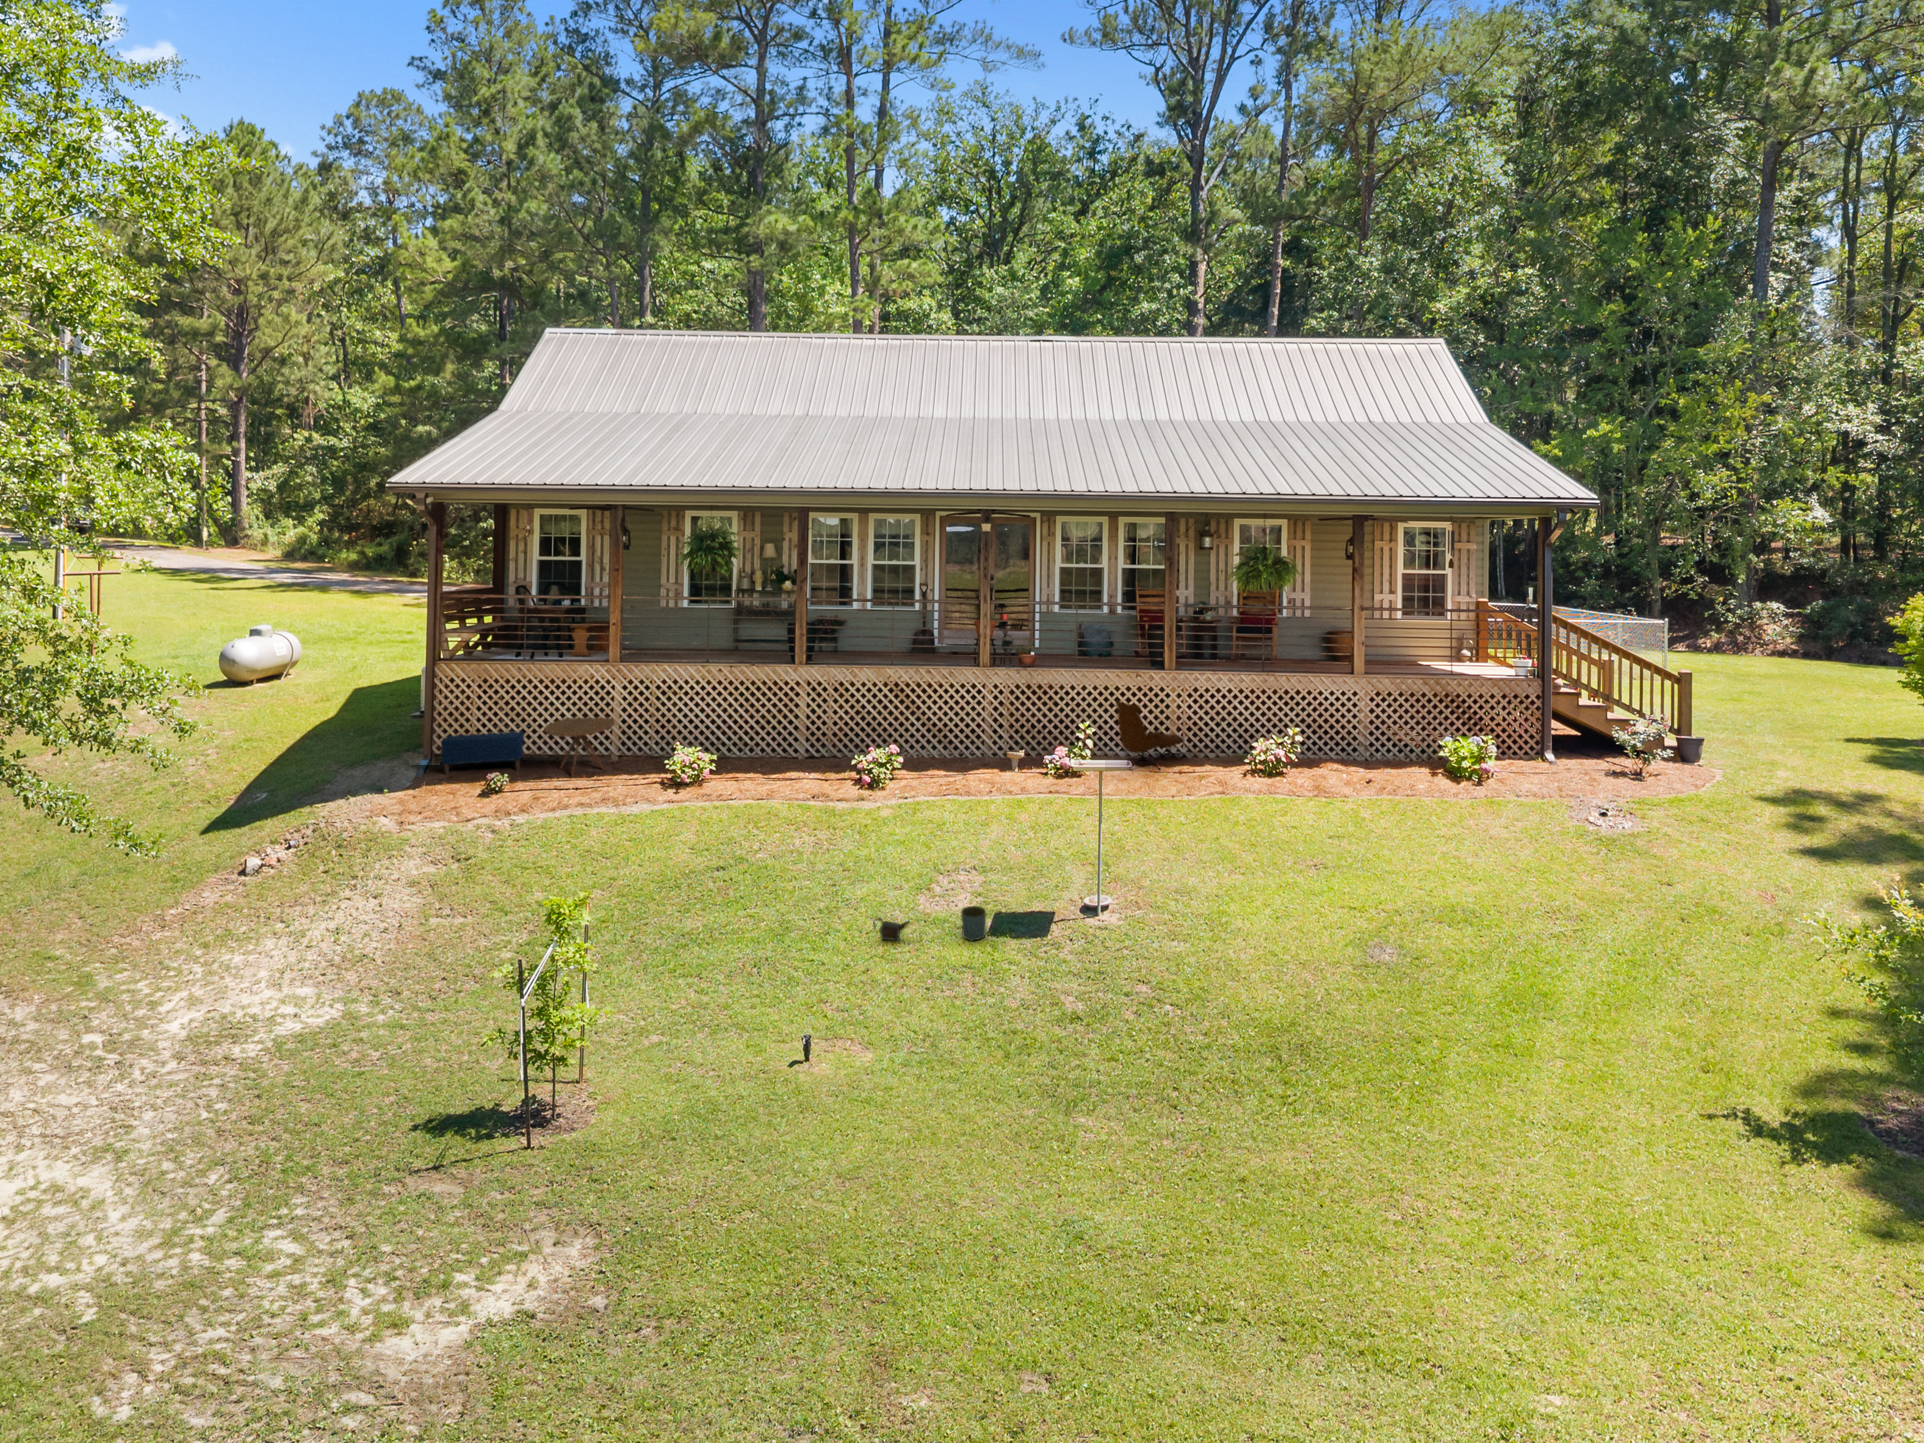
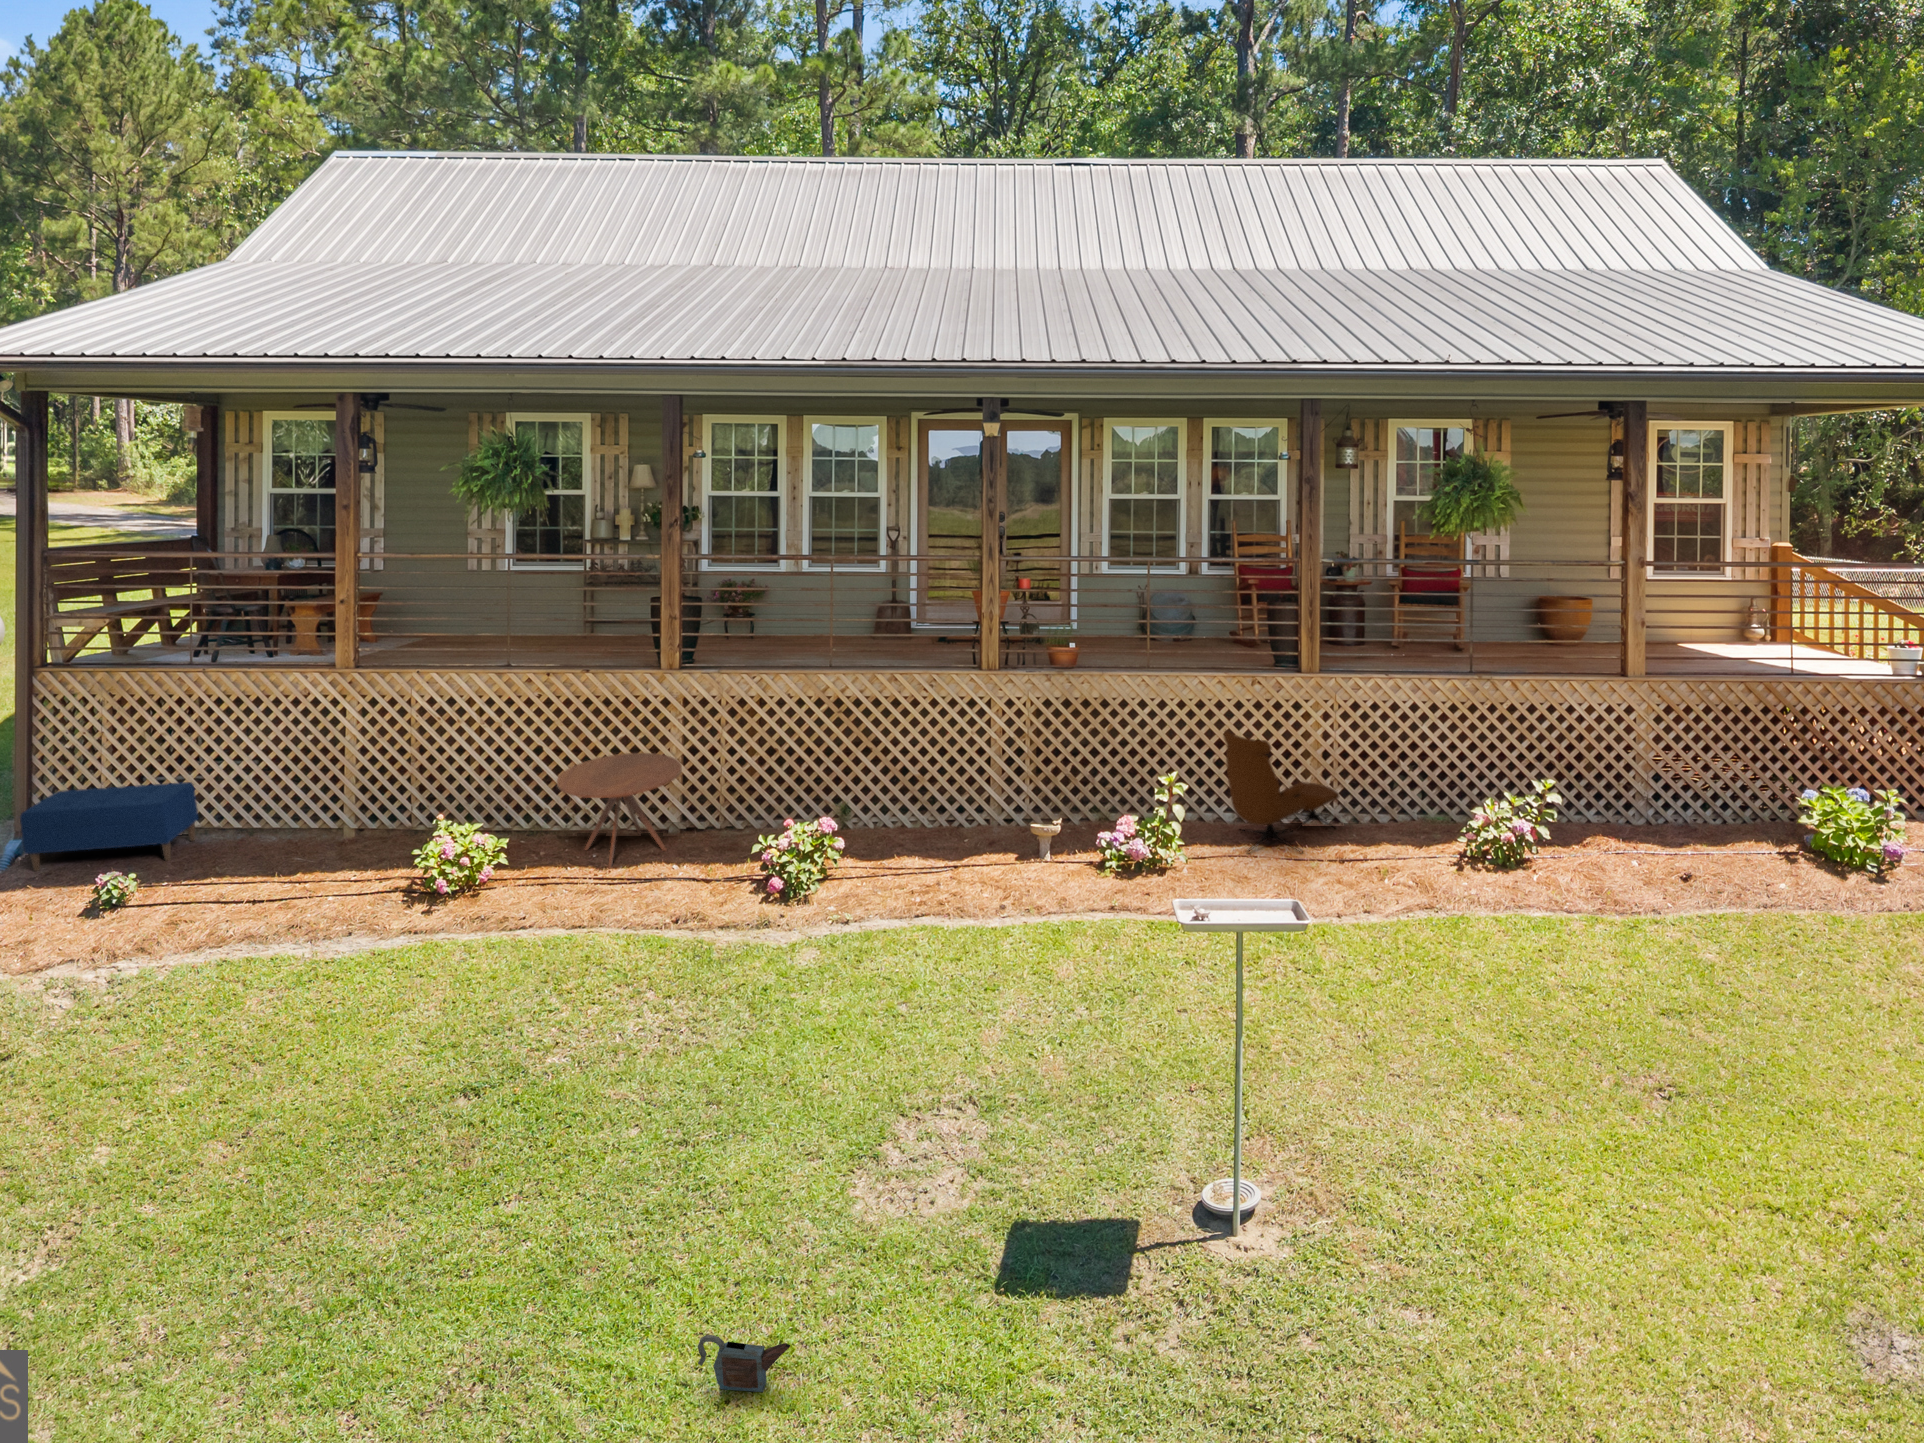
round table: present [544,717,615,776] -> present [557,753,682,868]
planter: present [961,906,986,941] -> none [916,1291,978,1394]

